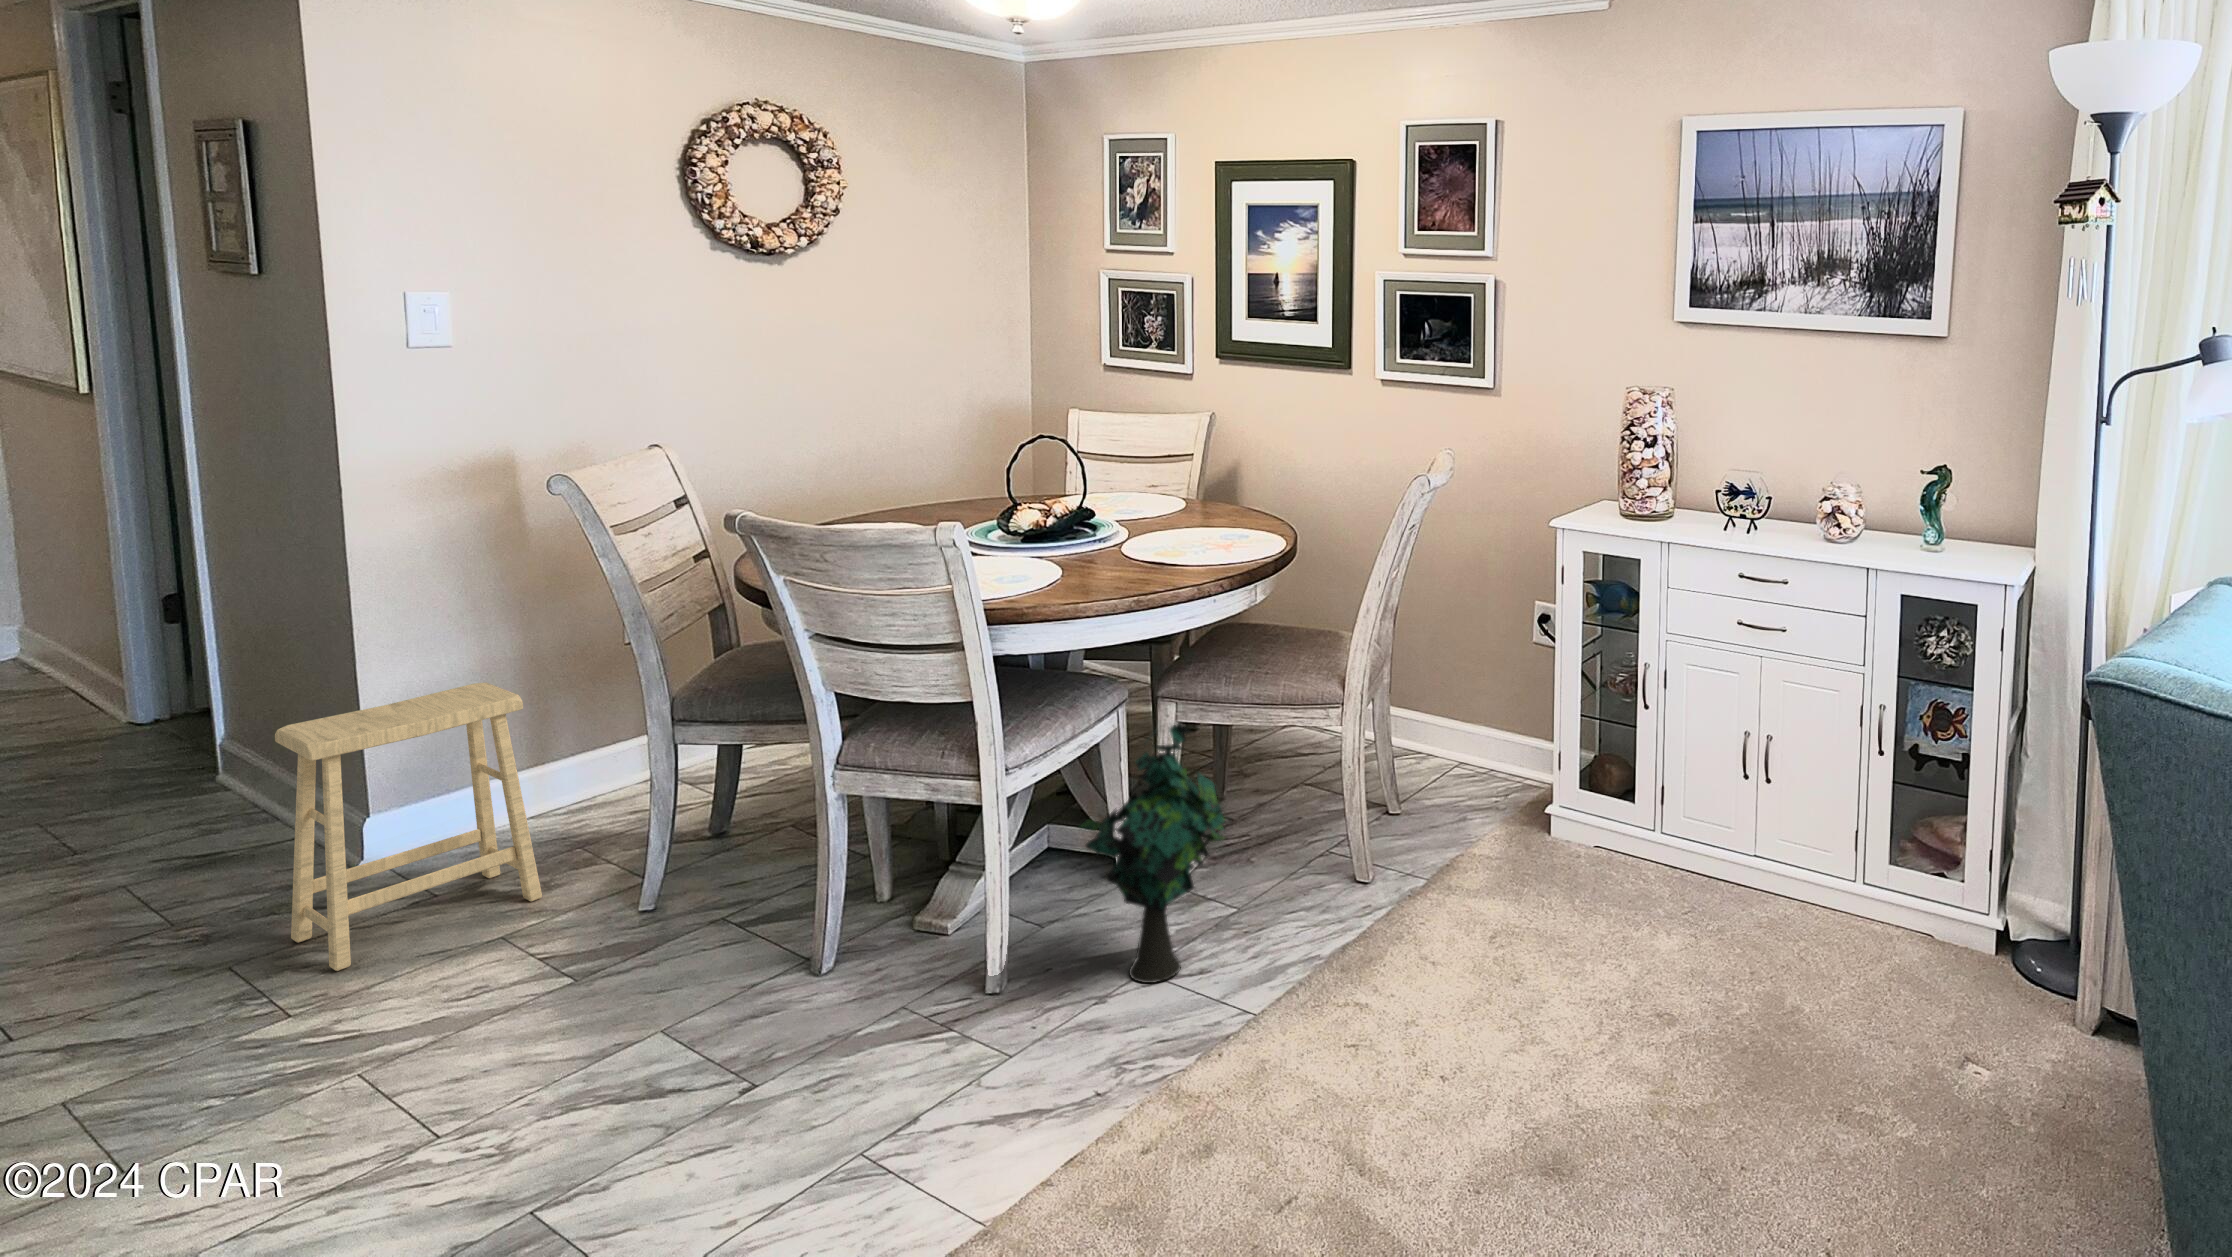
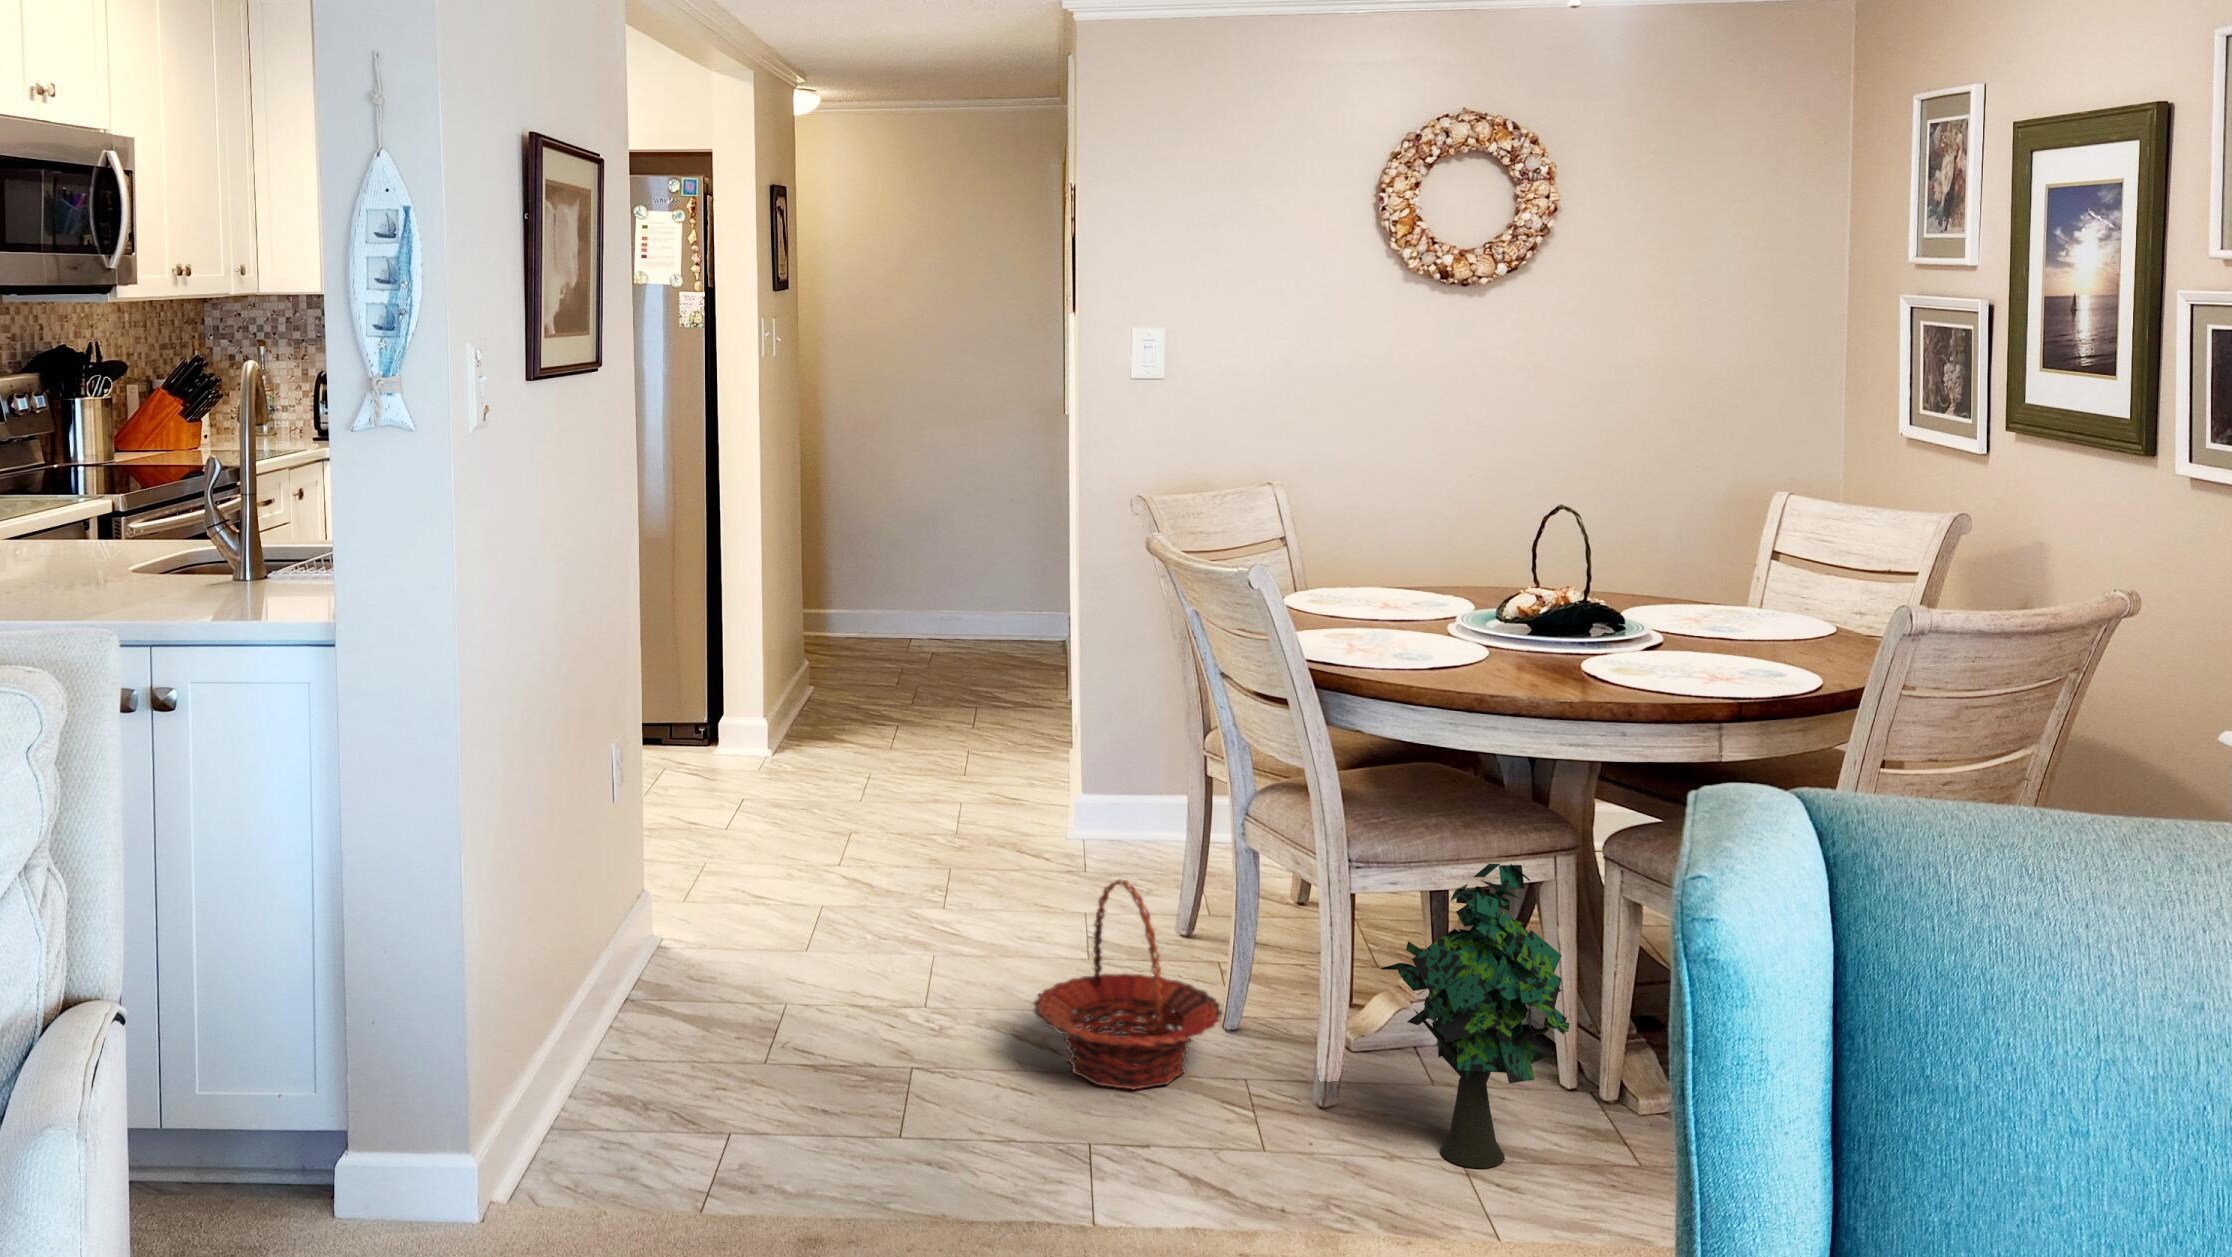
footstool: present [275,682,542,971] -> none [982,681,1134,888]
basket: none [668,872,896,1100] -> present [1034,879,1222,1089]

